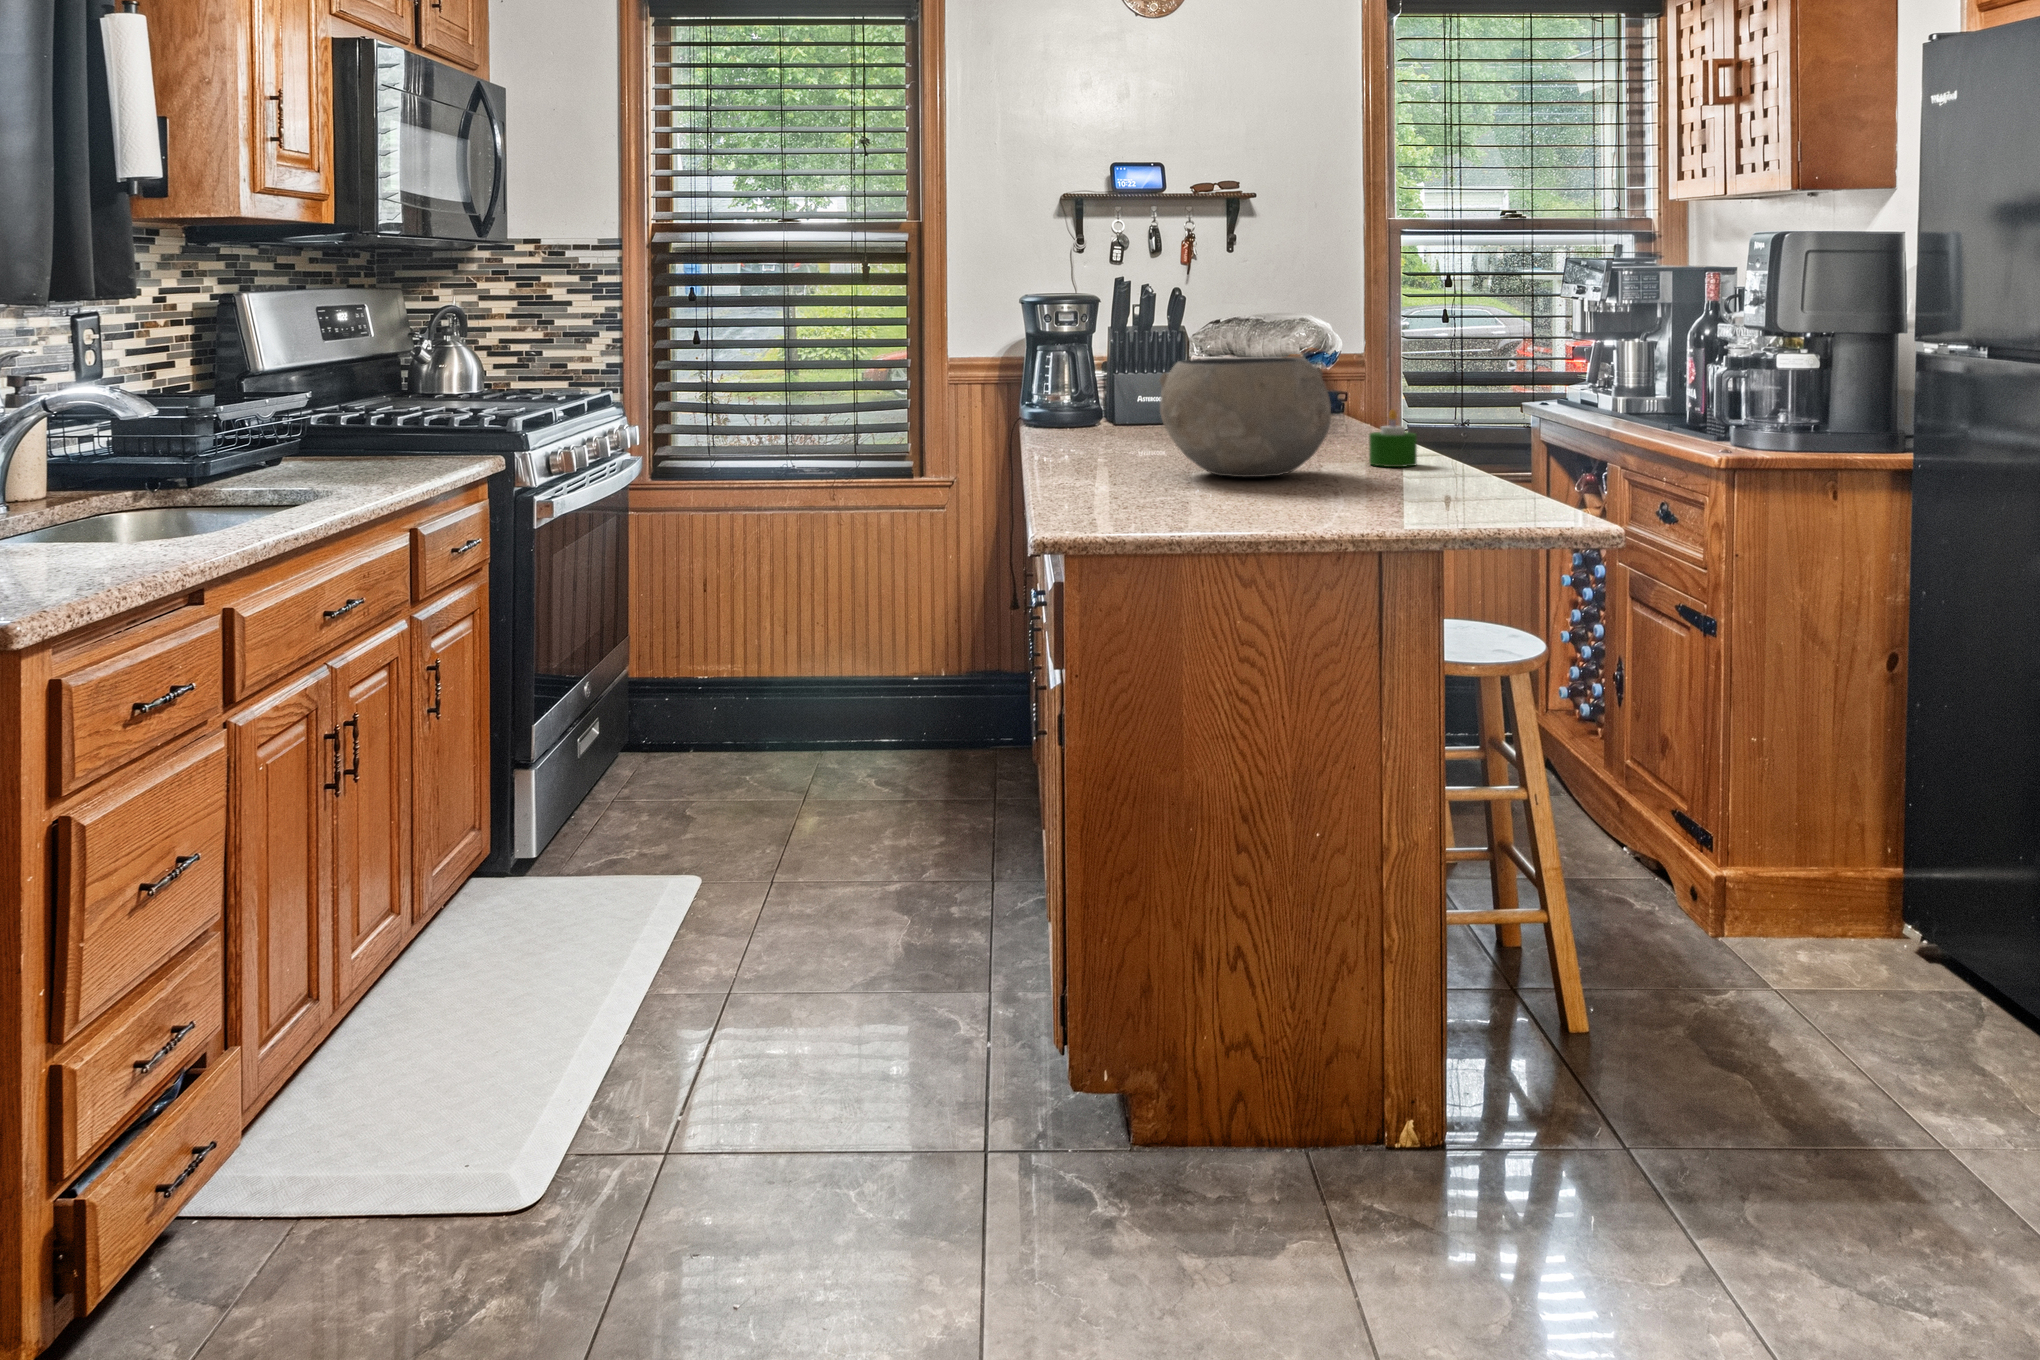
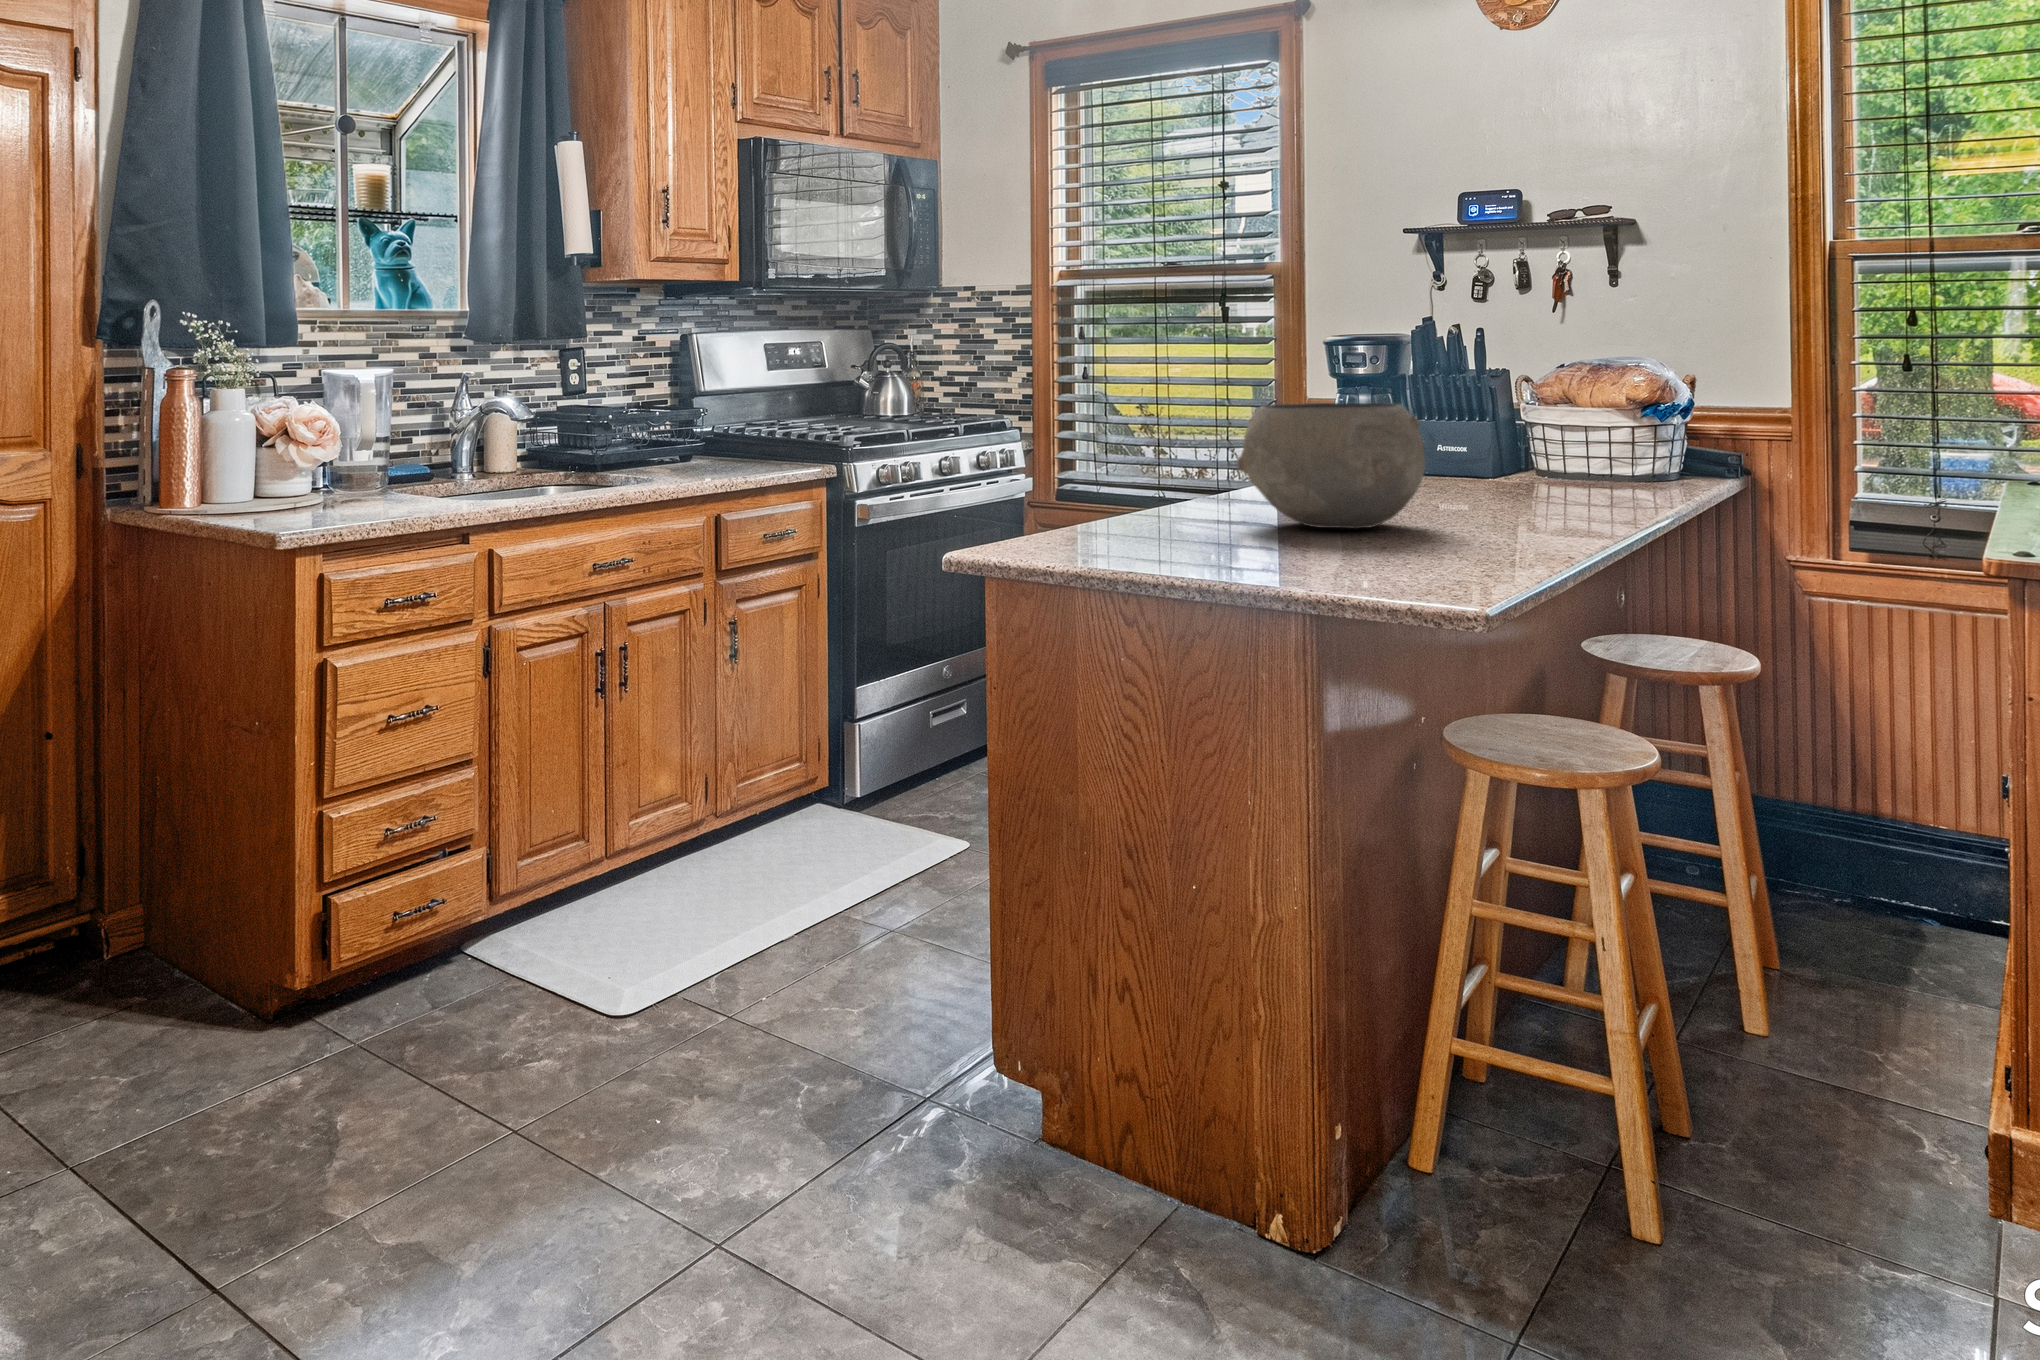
candle: present [1369,409,1417,467] -> none [1509,465,1564,531]

